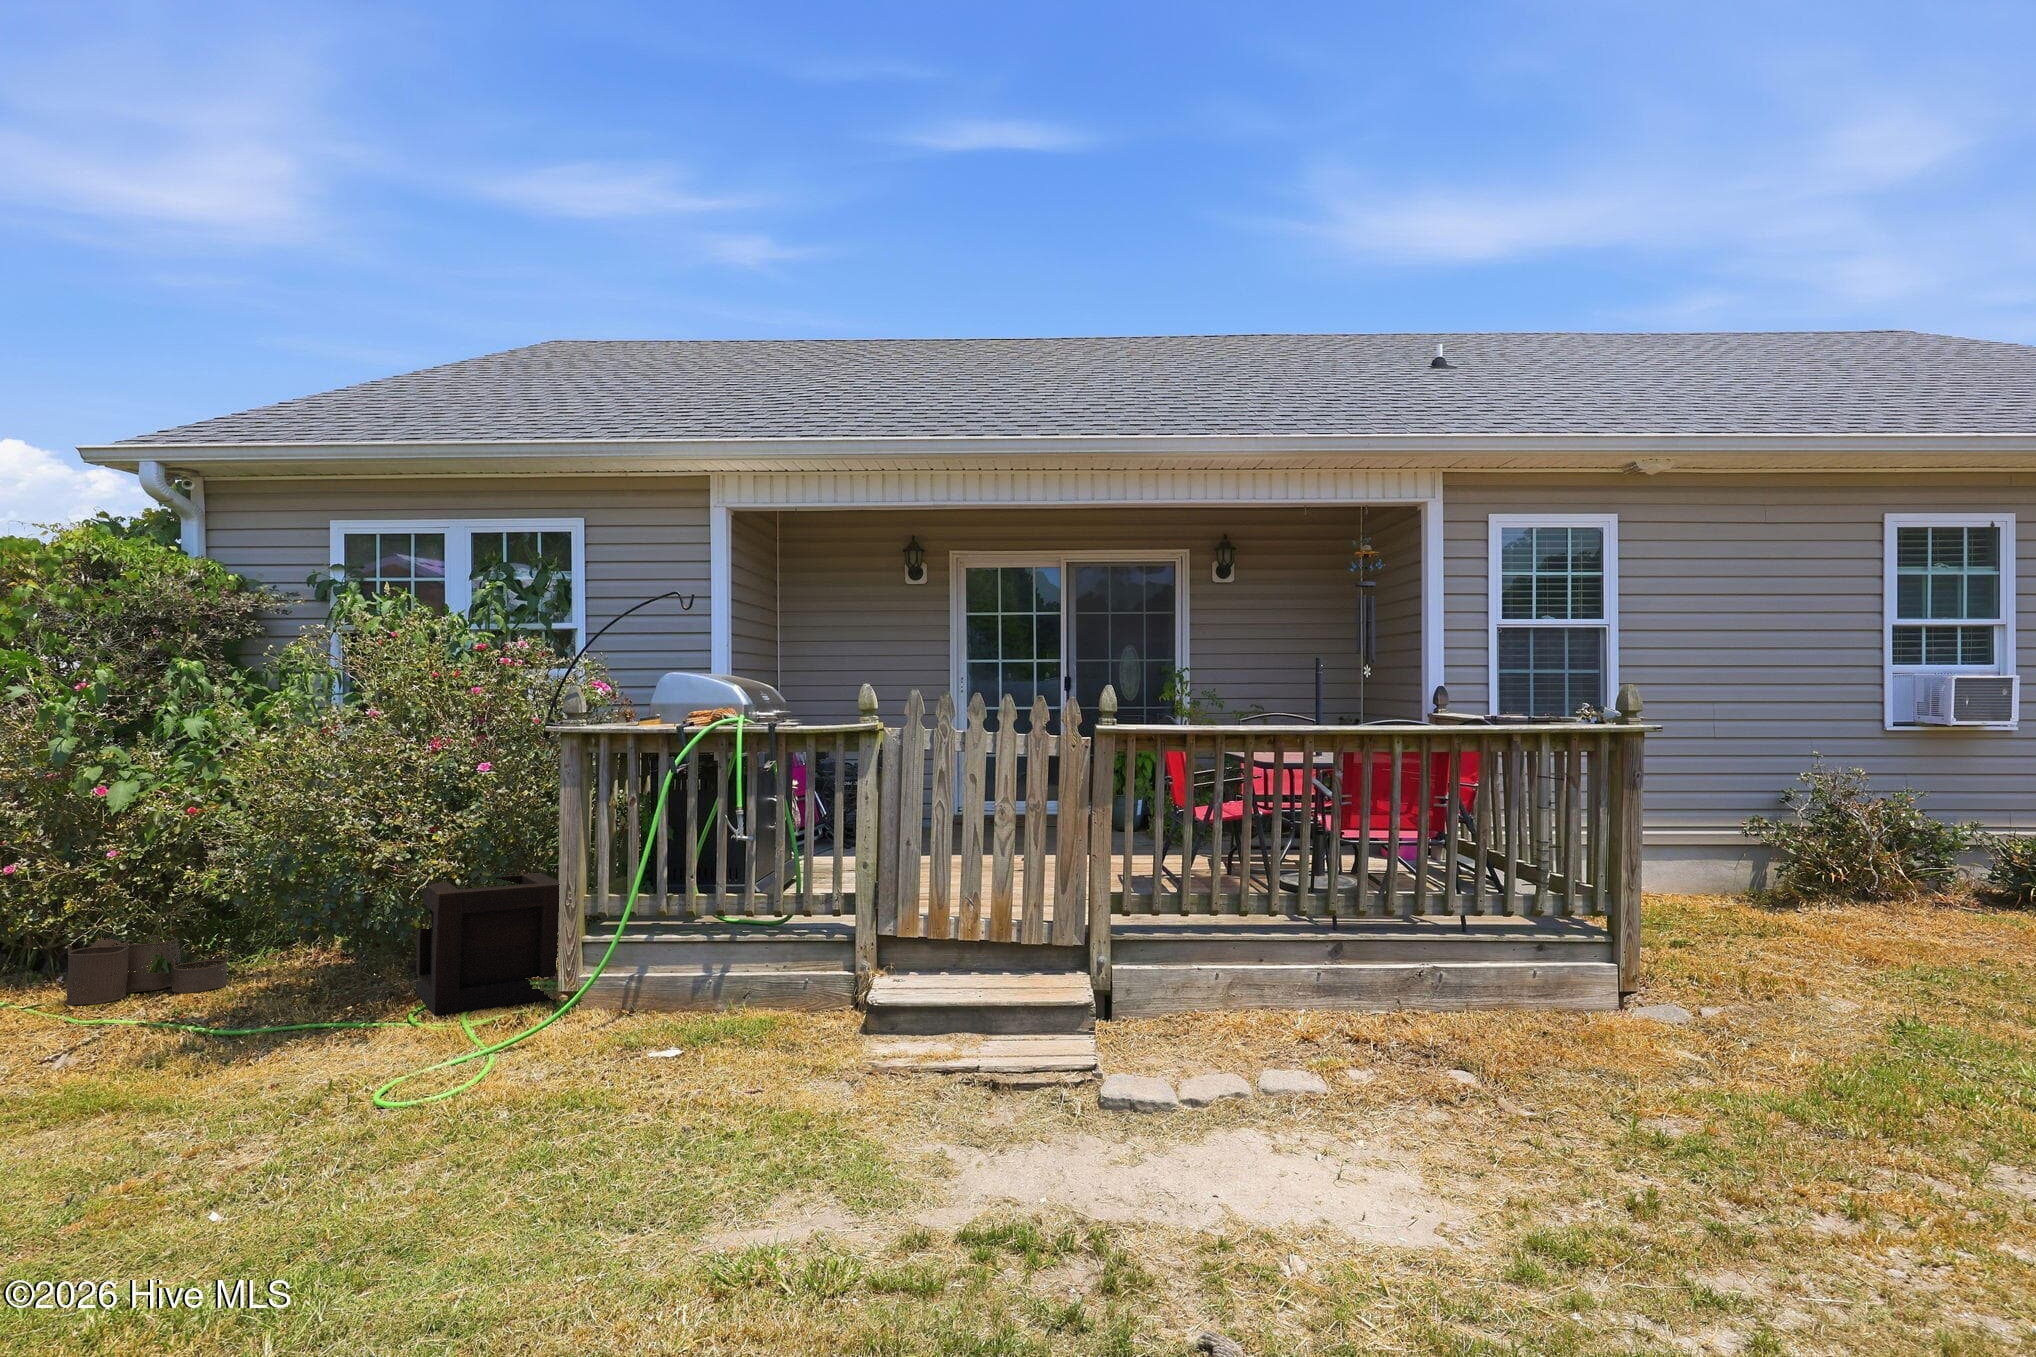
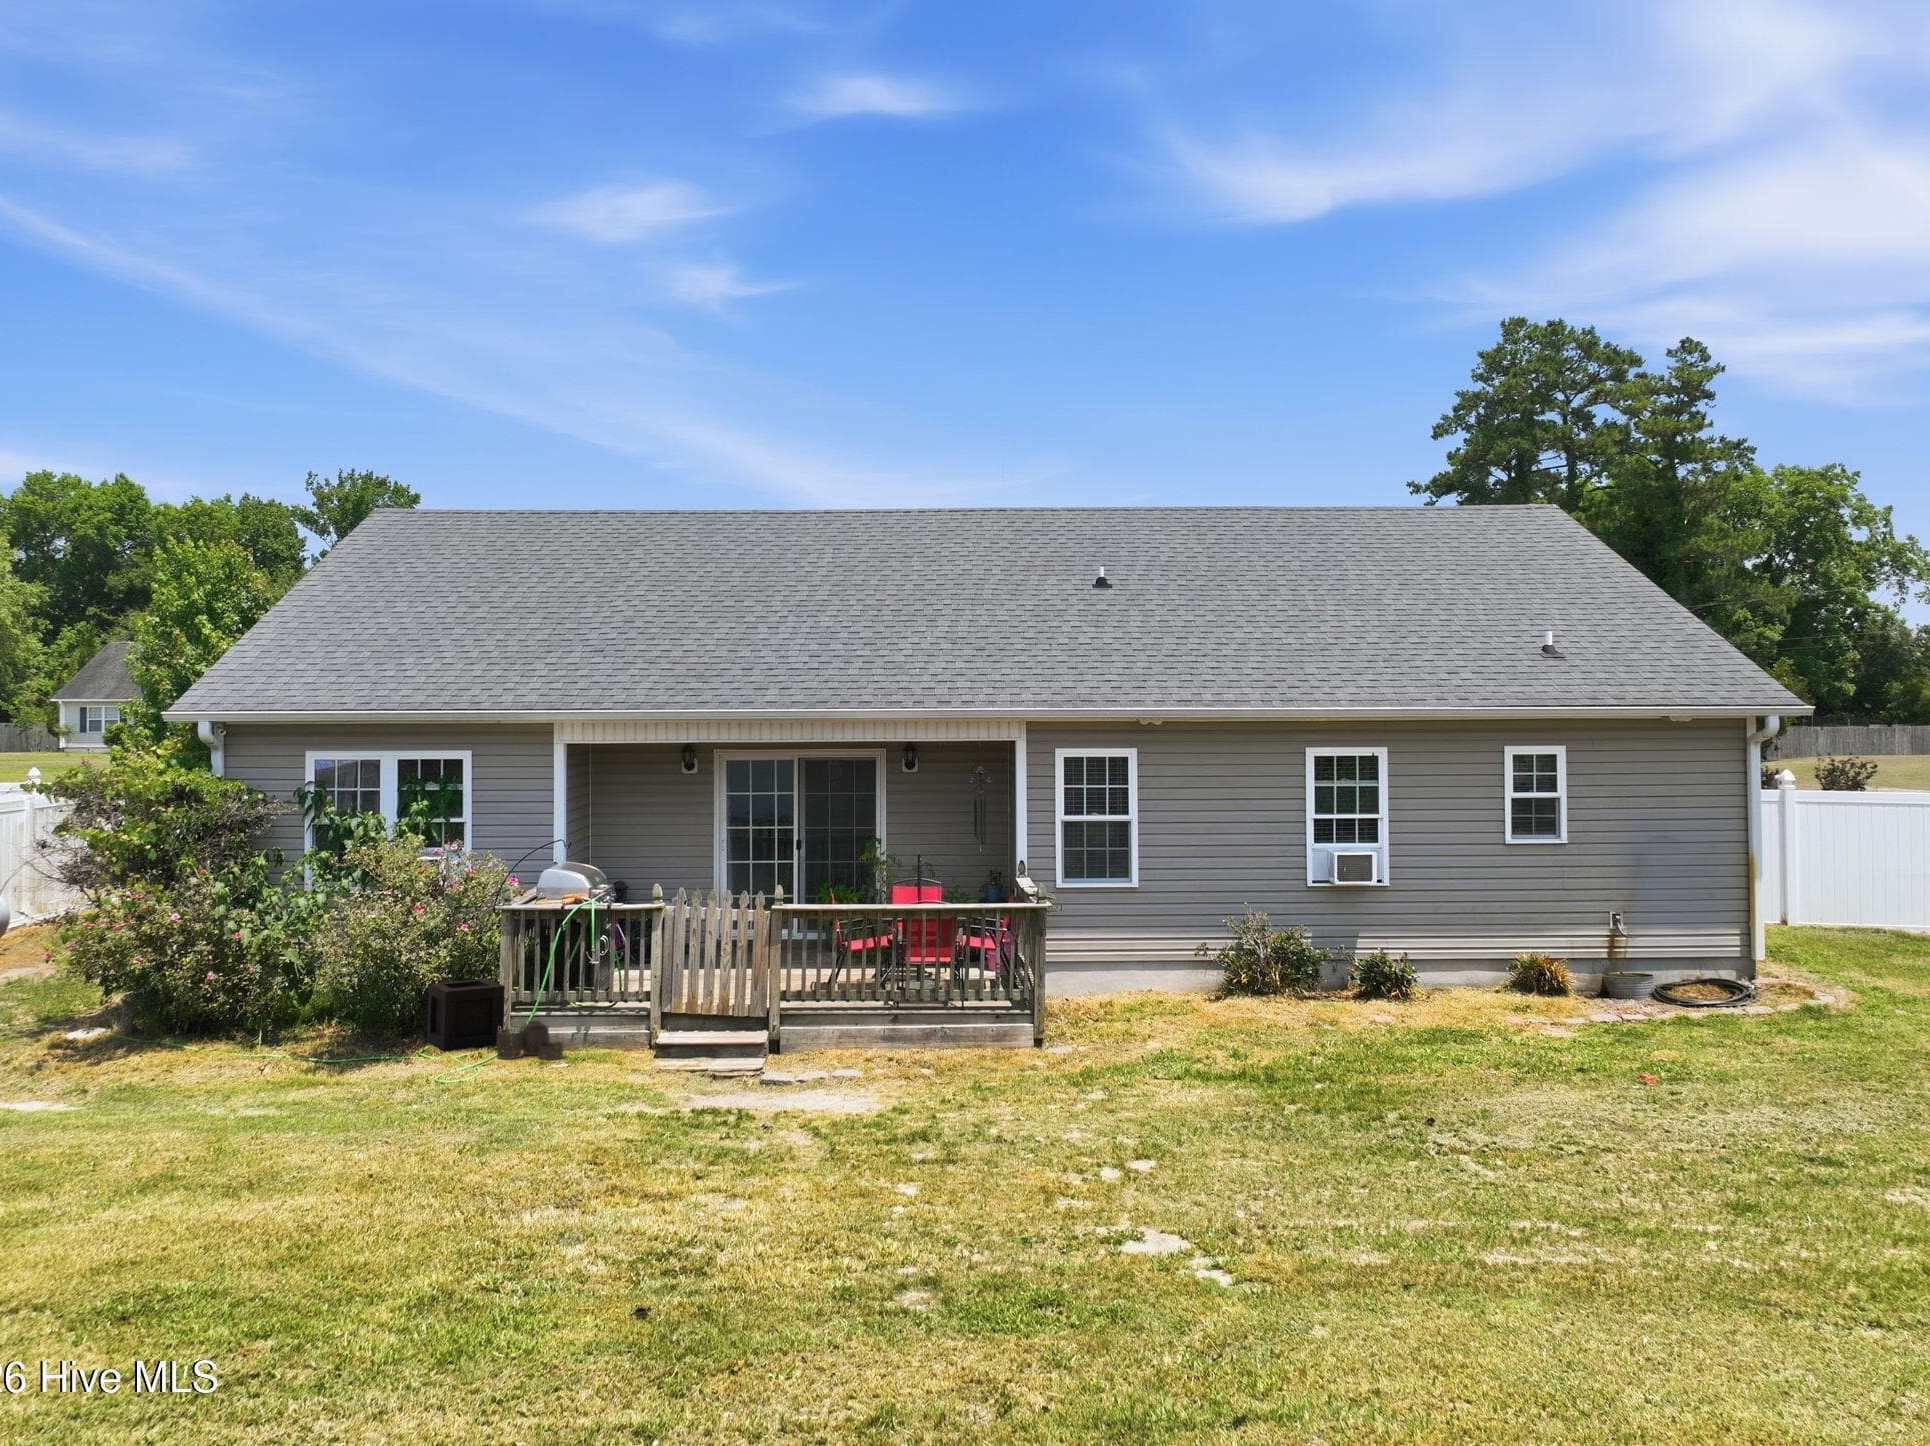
woven basket: present [66,935,229,1005] -> present [497,1020,563,1060]

